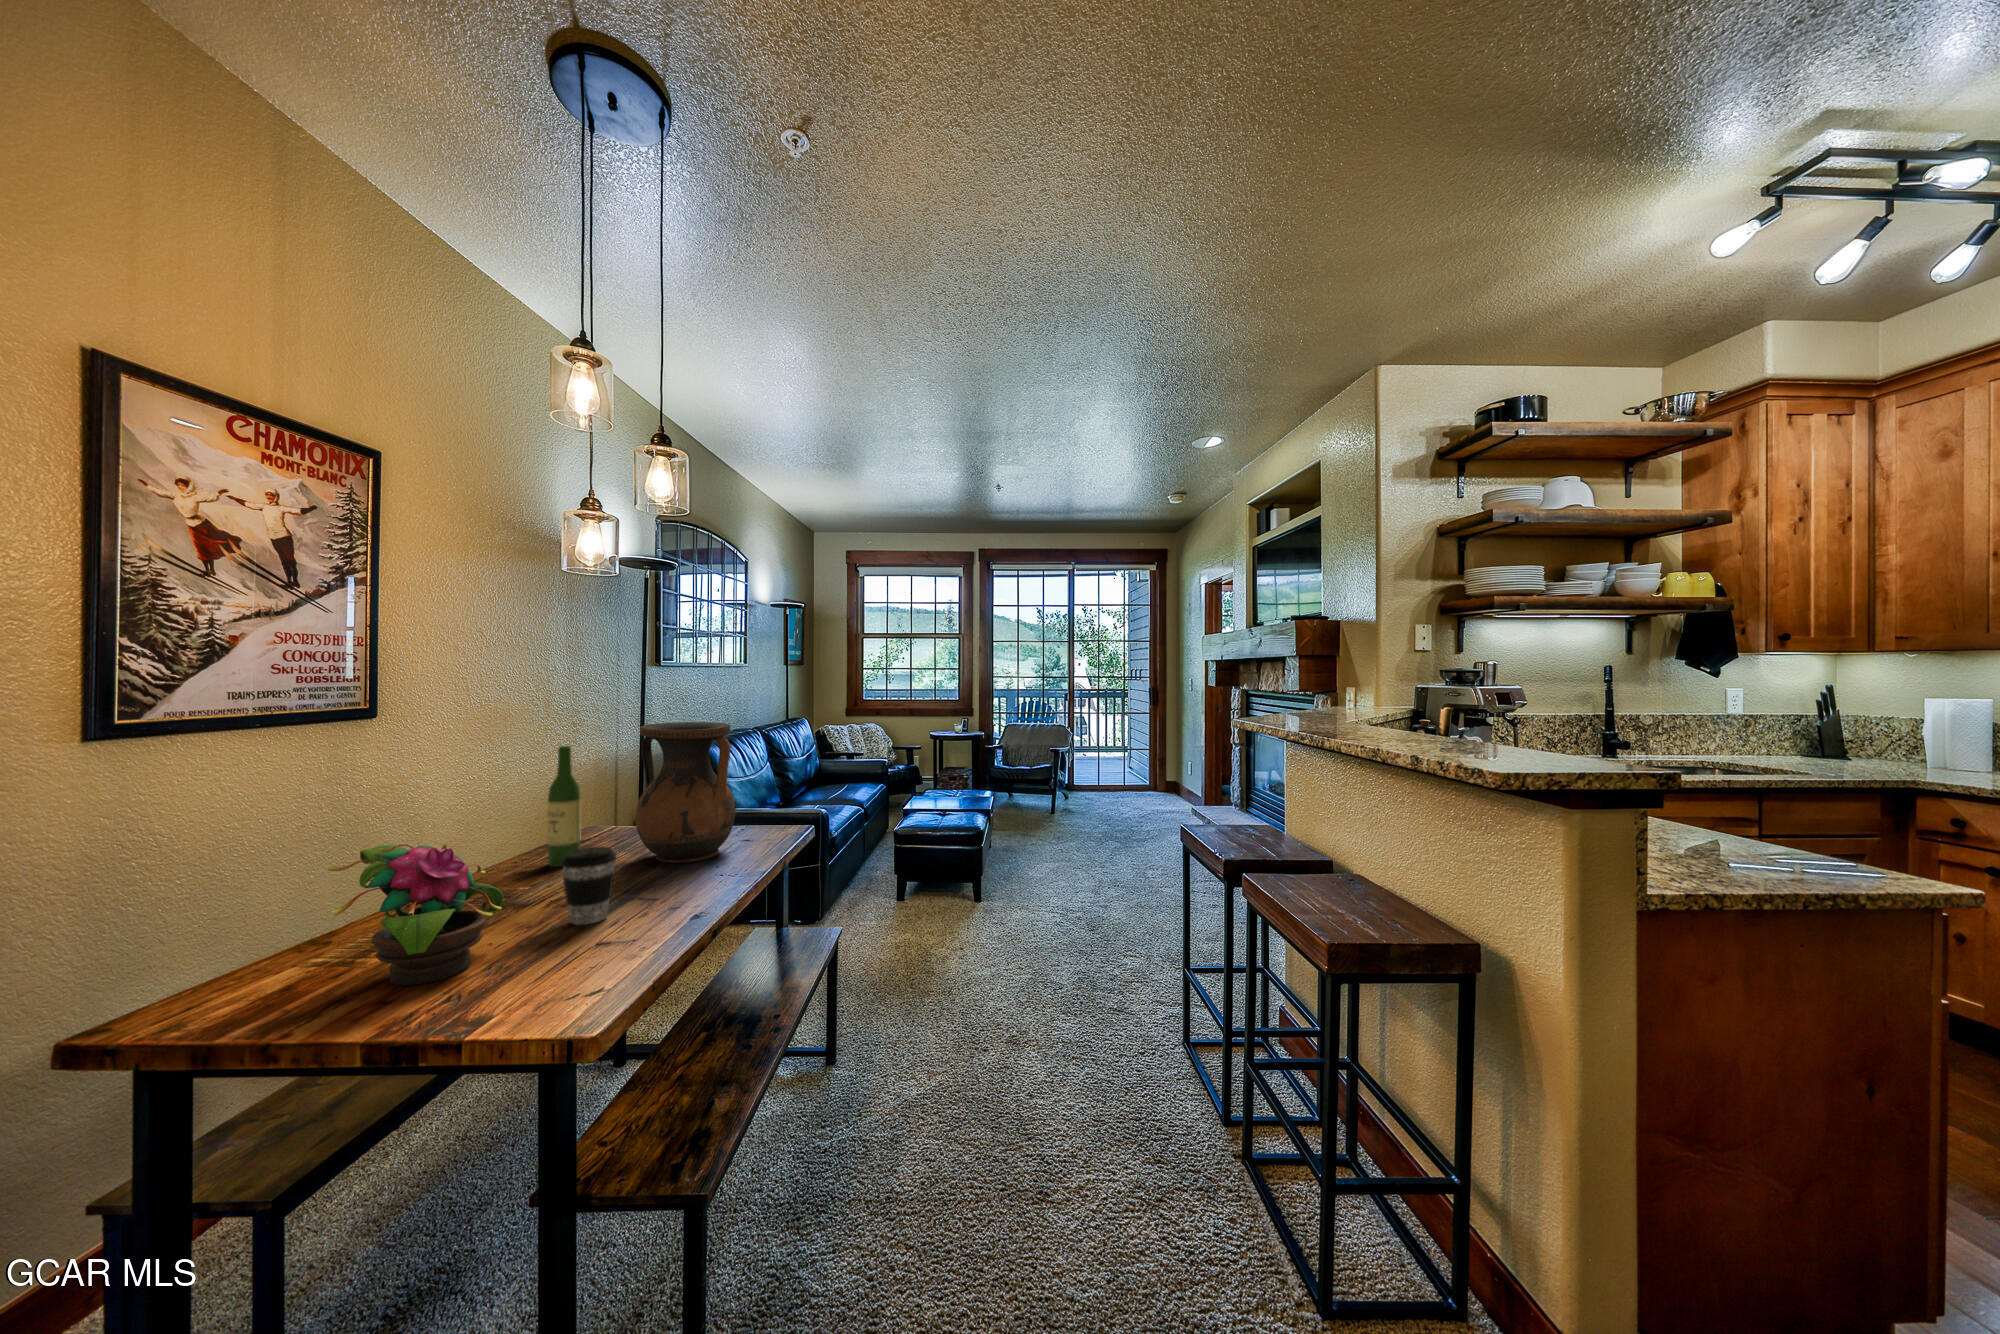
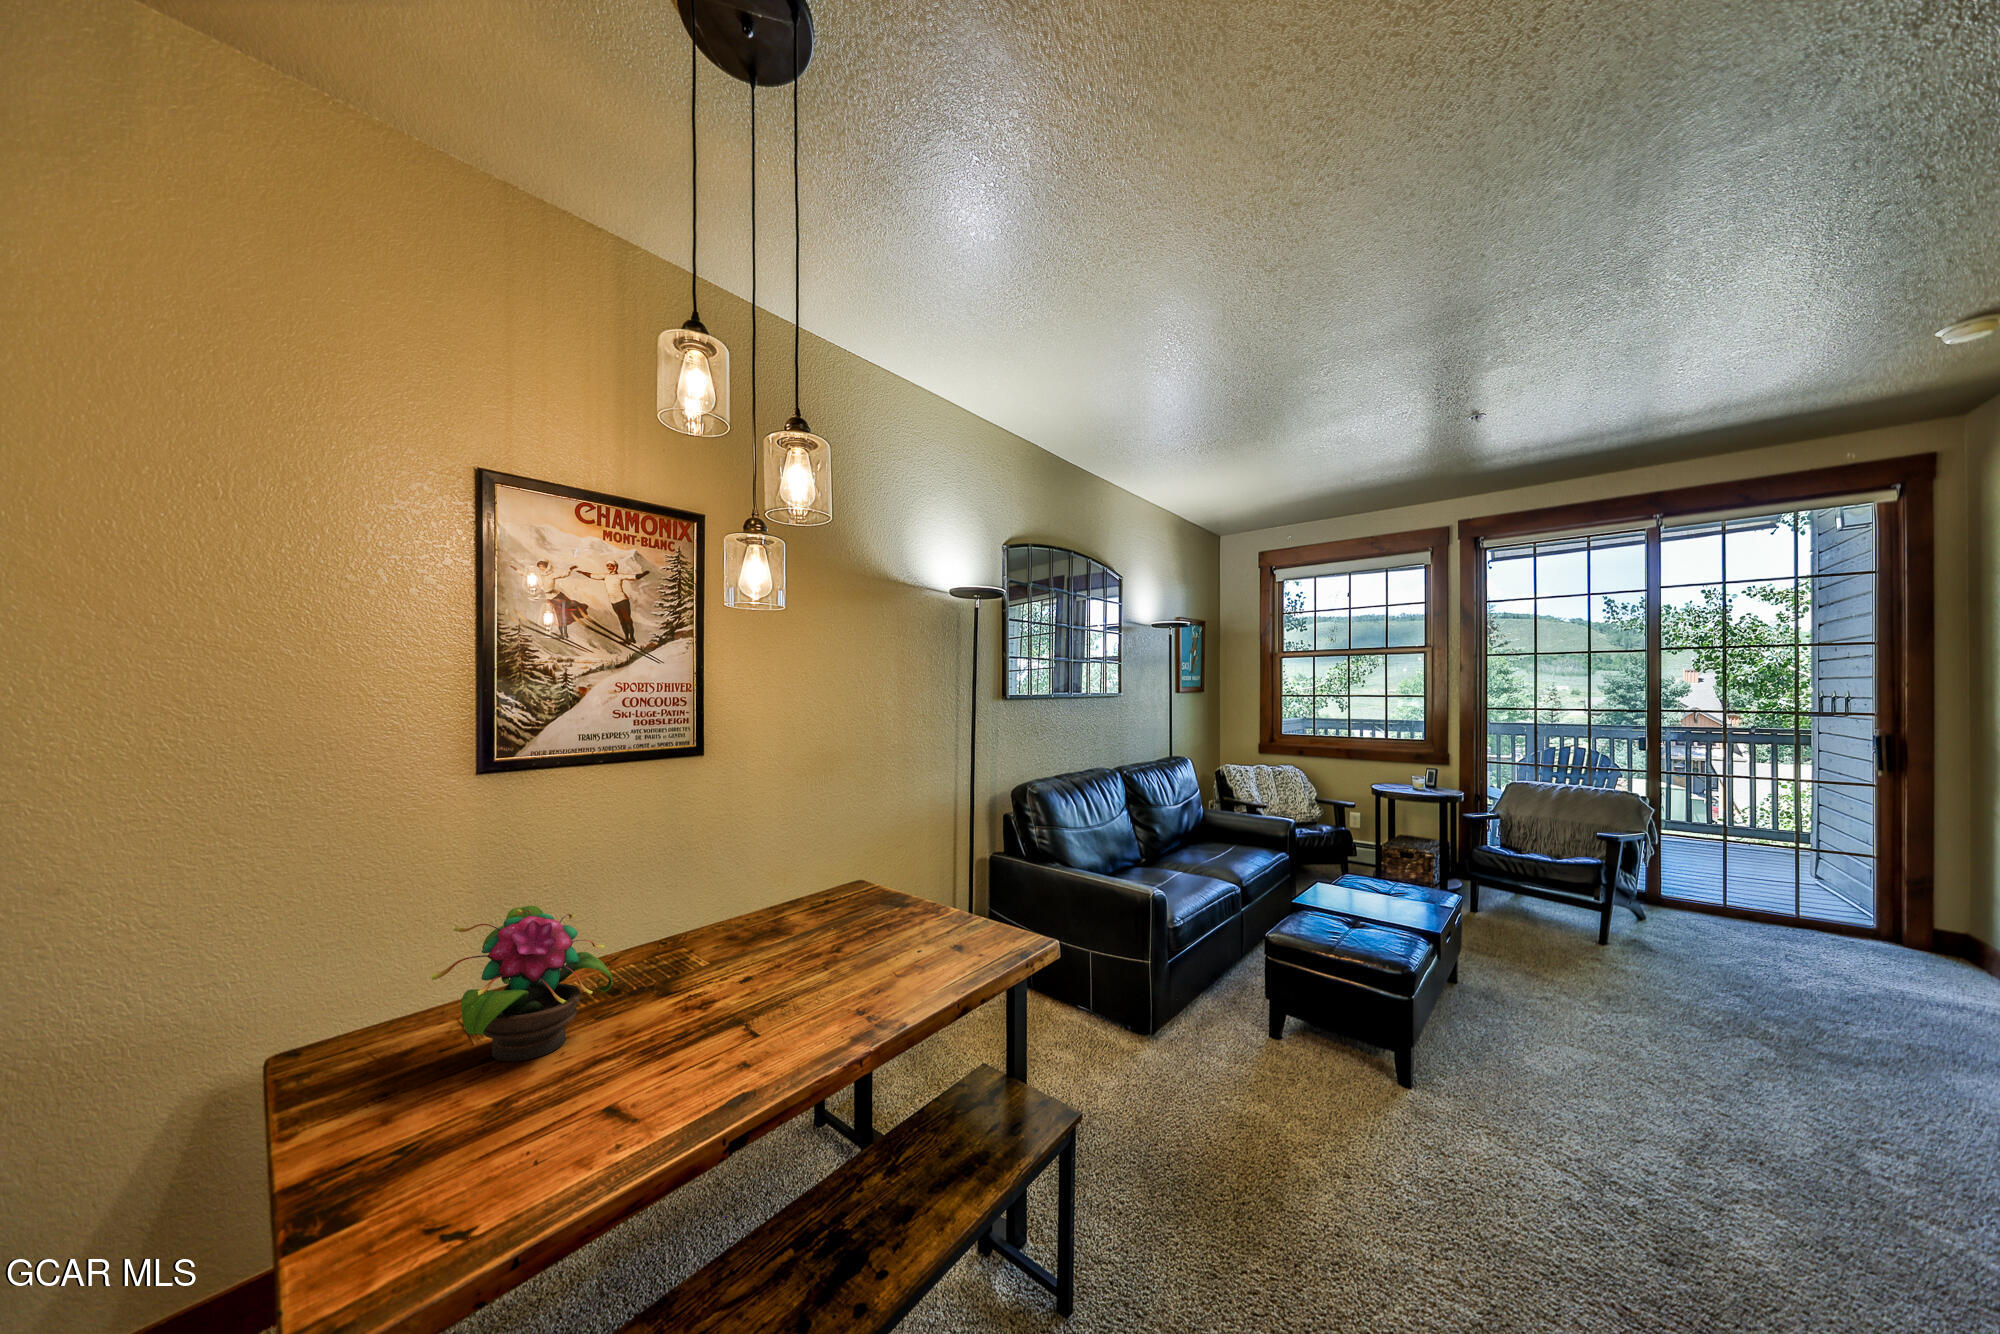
vase: present [635,722,735,863] -> none [840,781,947,951]
wine bottle: present [547,746,581,867] -> none [773,801,803,930]
coffee cup: present [561,847,616,925] -> none [679,932,736,1022]

